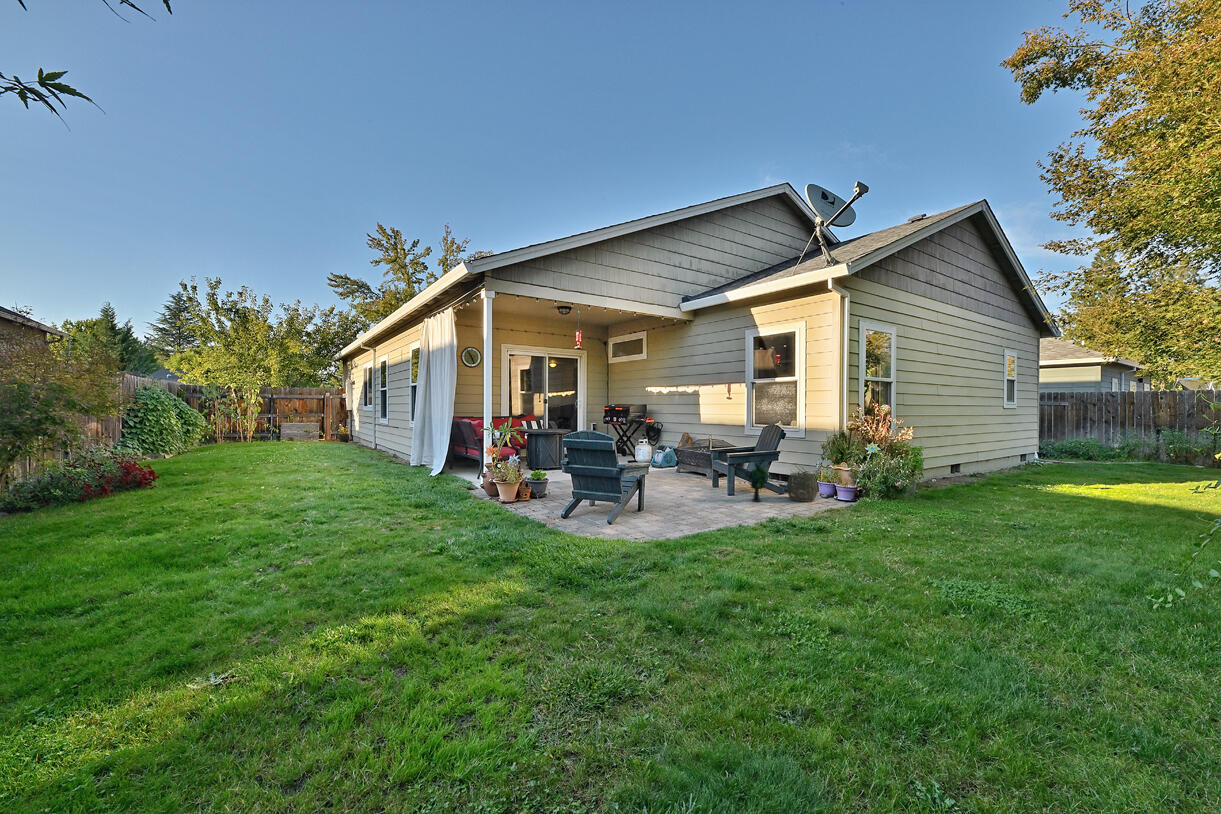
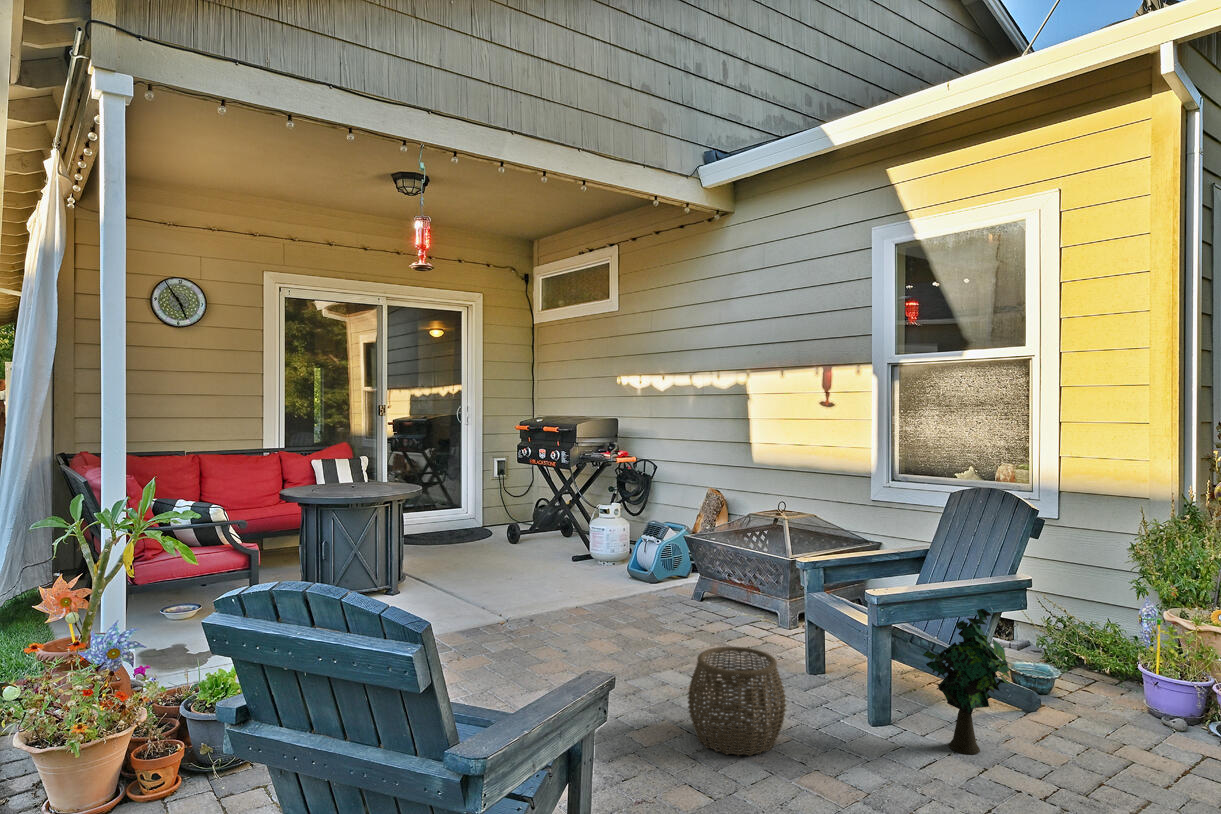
woven basket: present [787,473,818,502] -> present [688,647,786,756]

